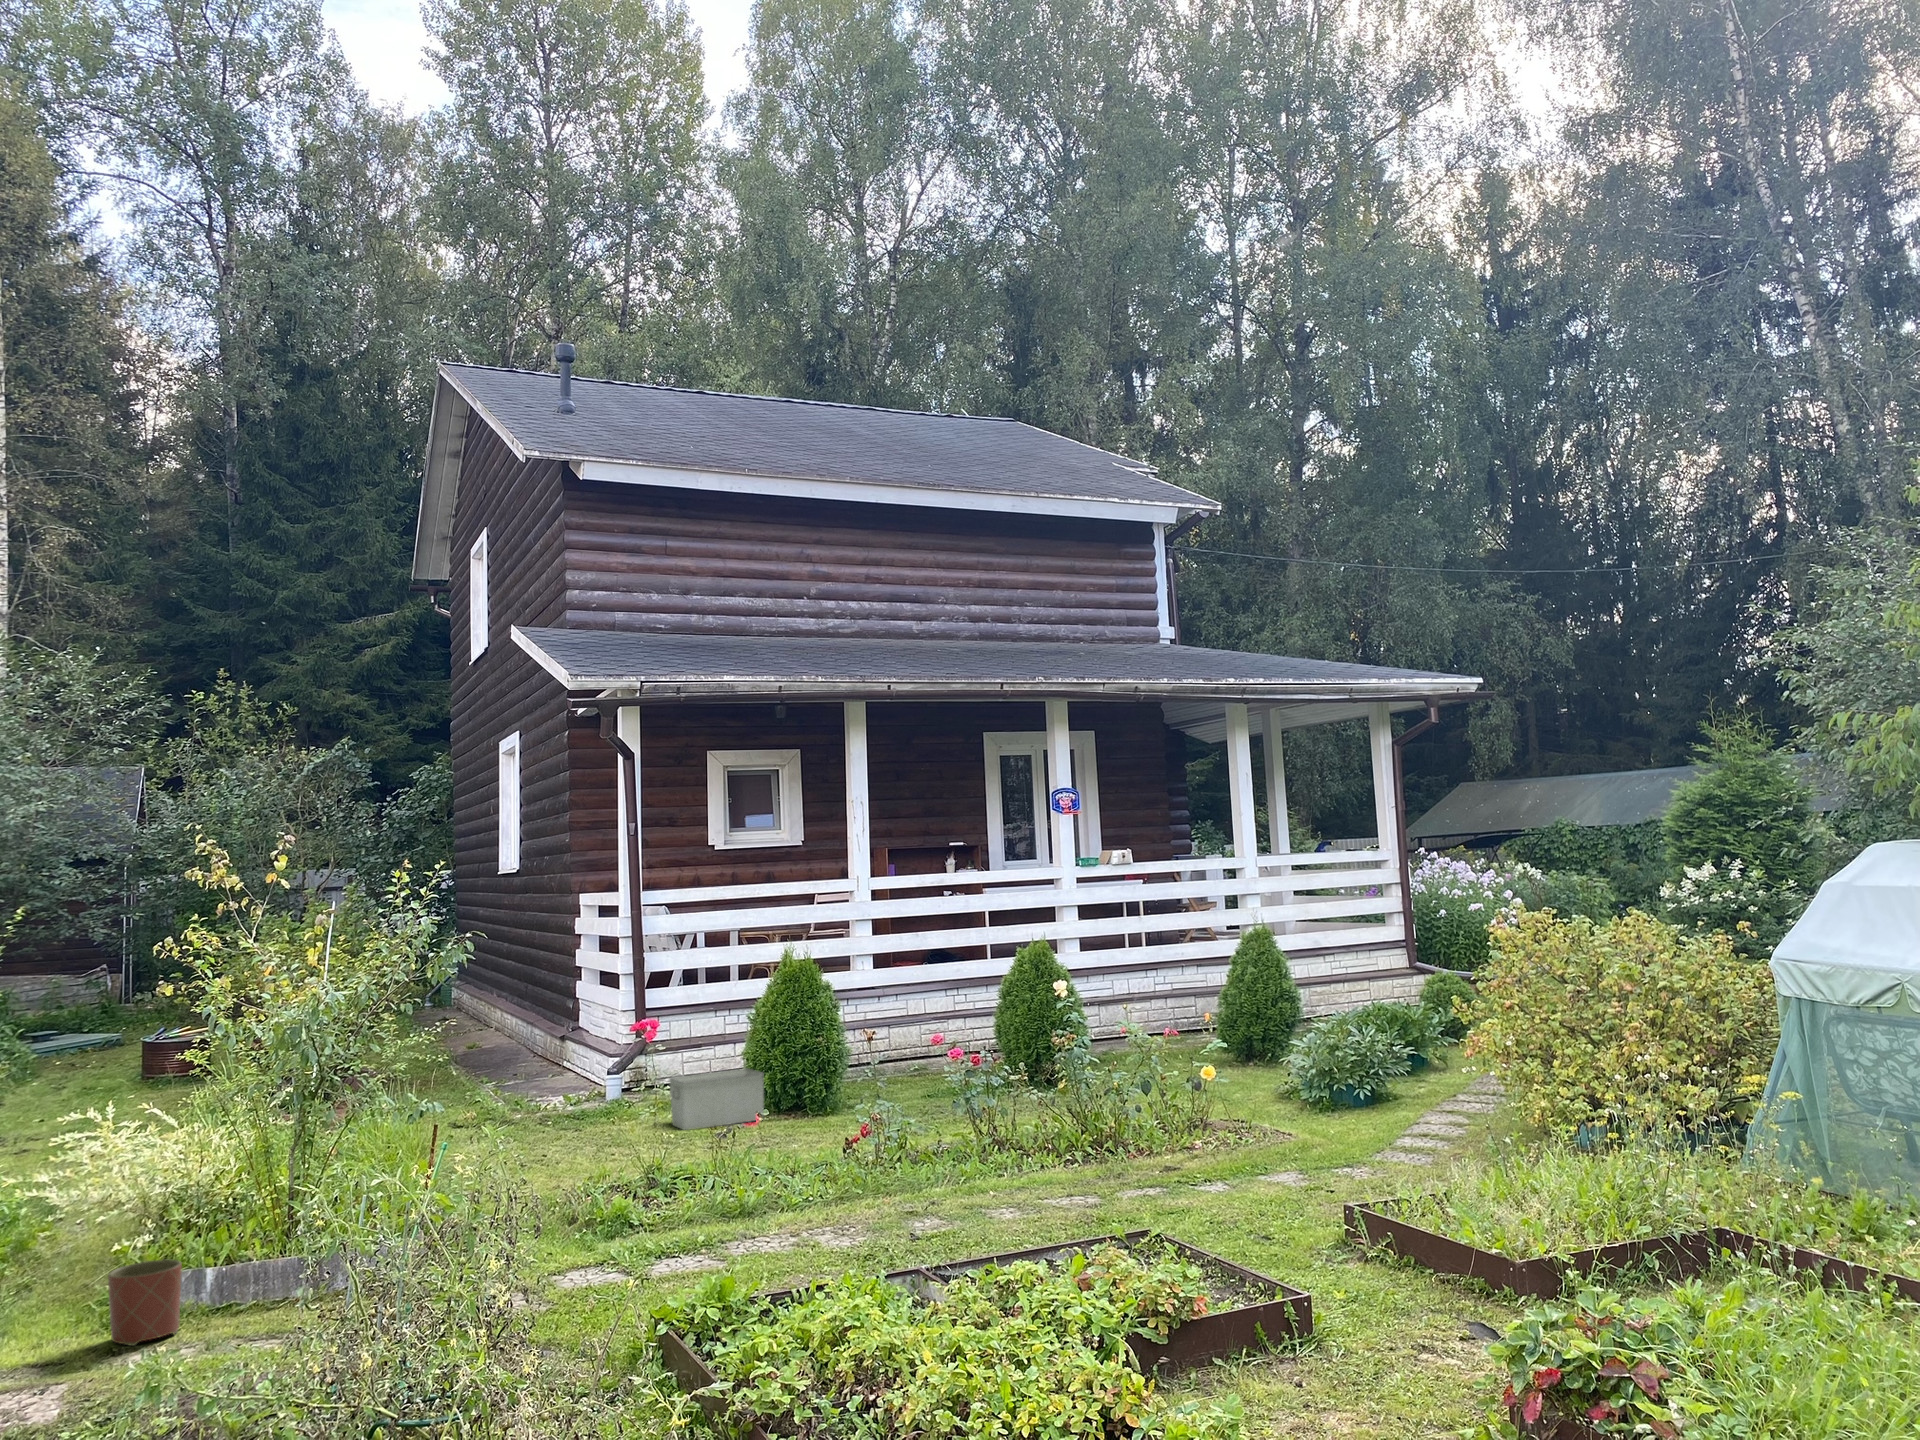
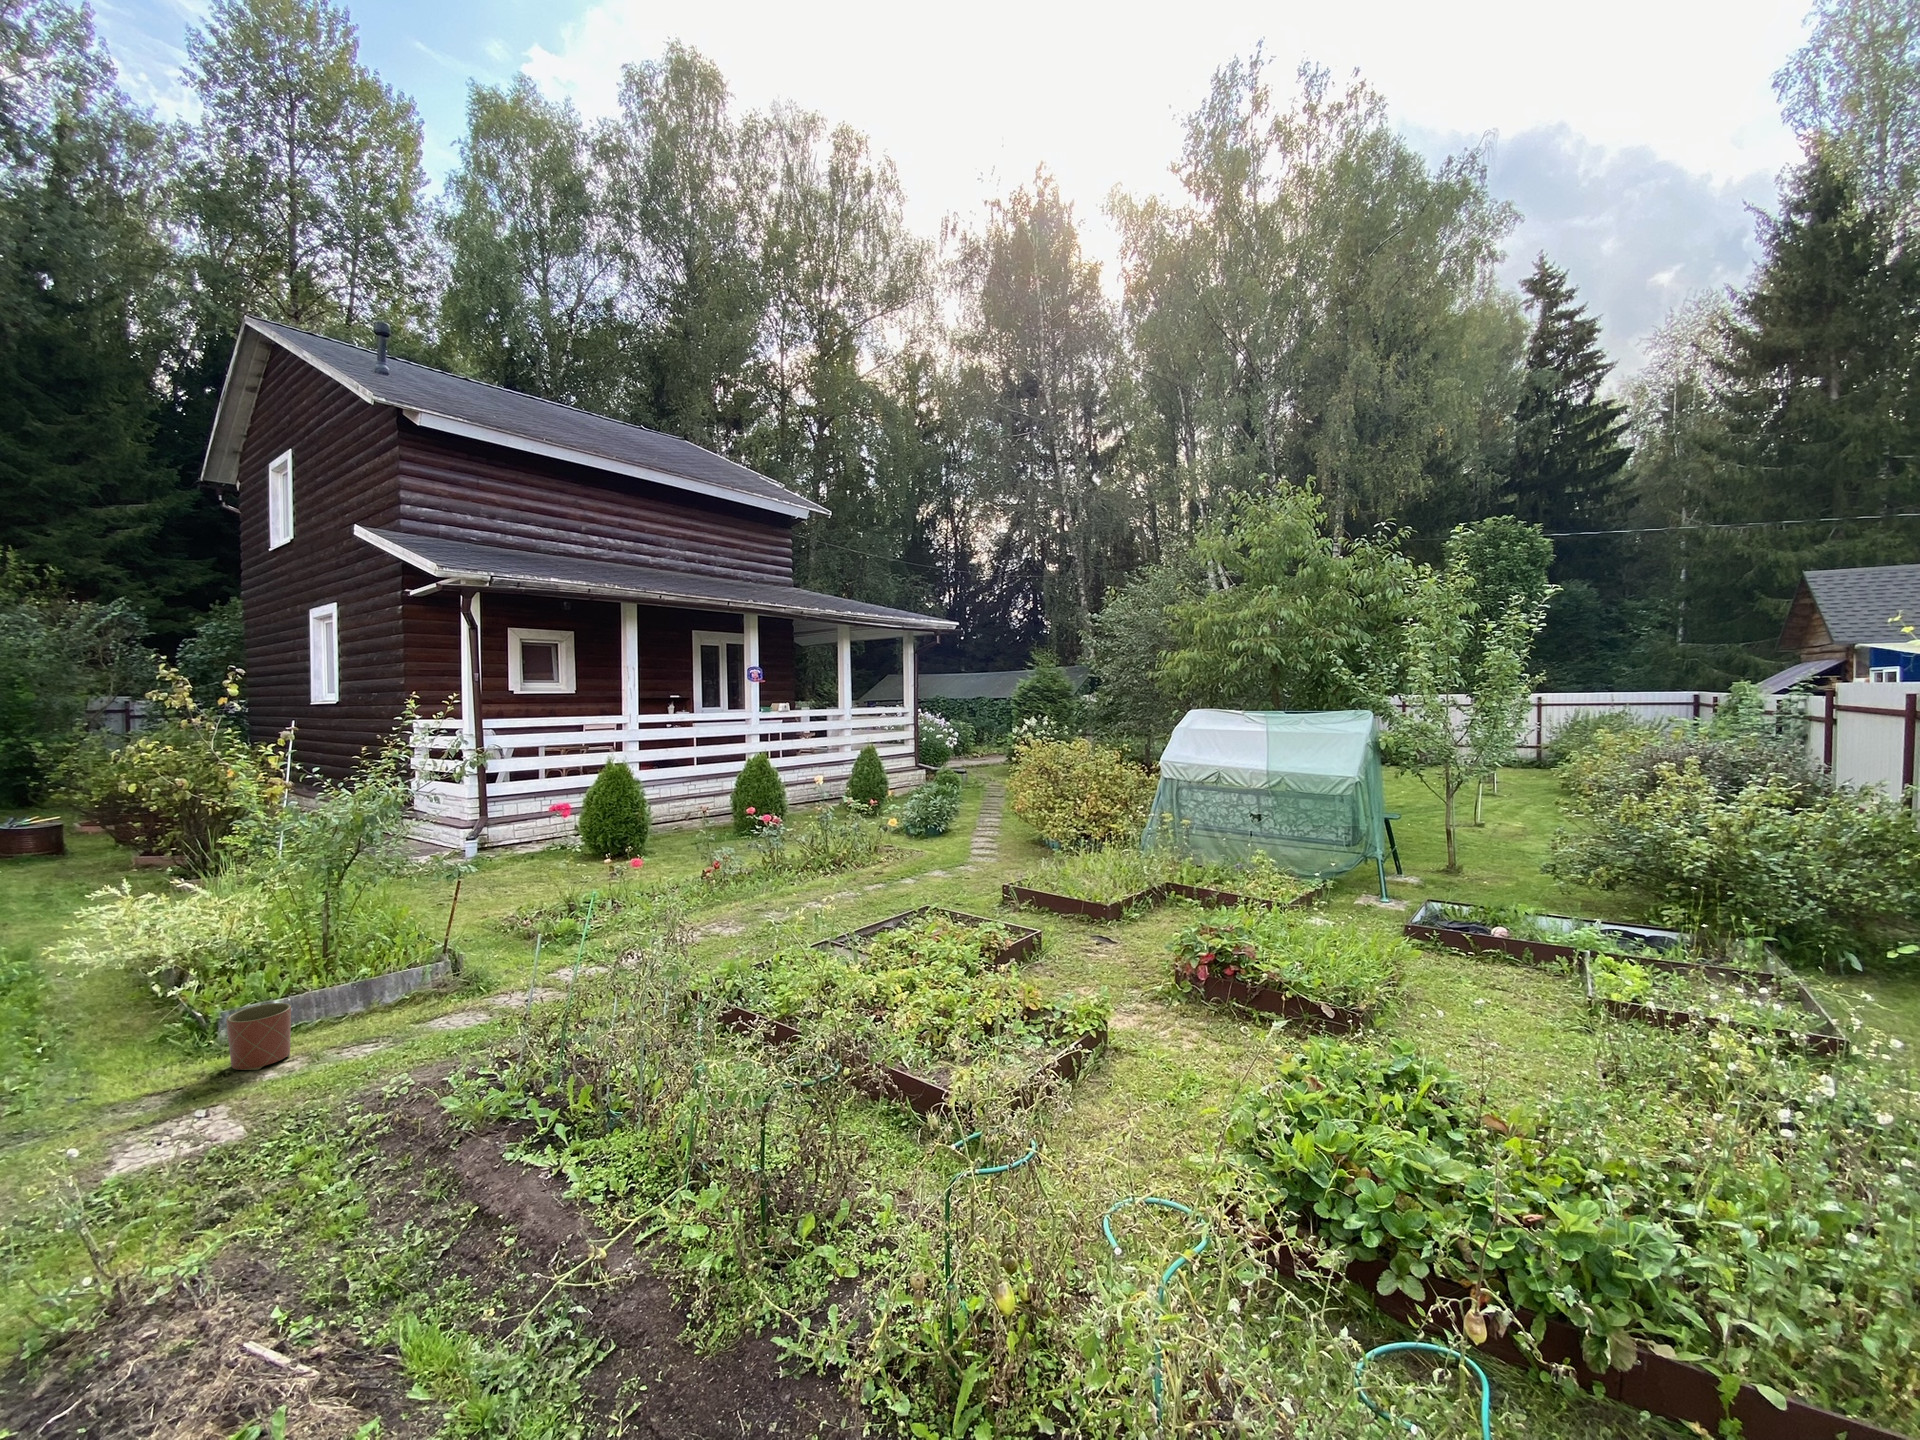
storage bin: present [669,1068,764,1130] -> none [528,834,596,875]

